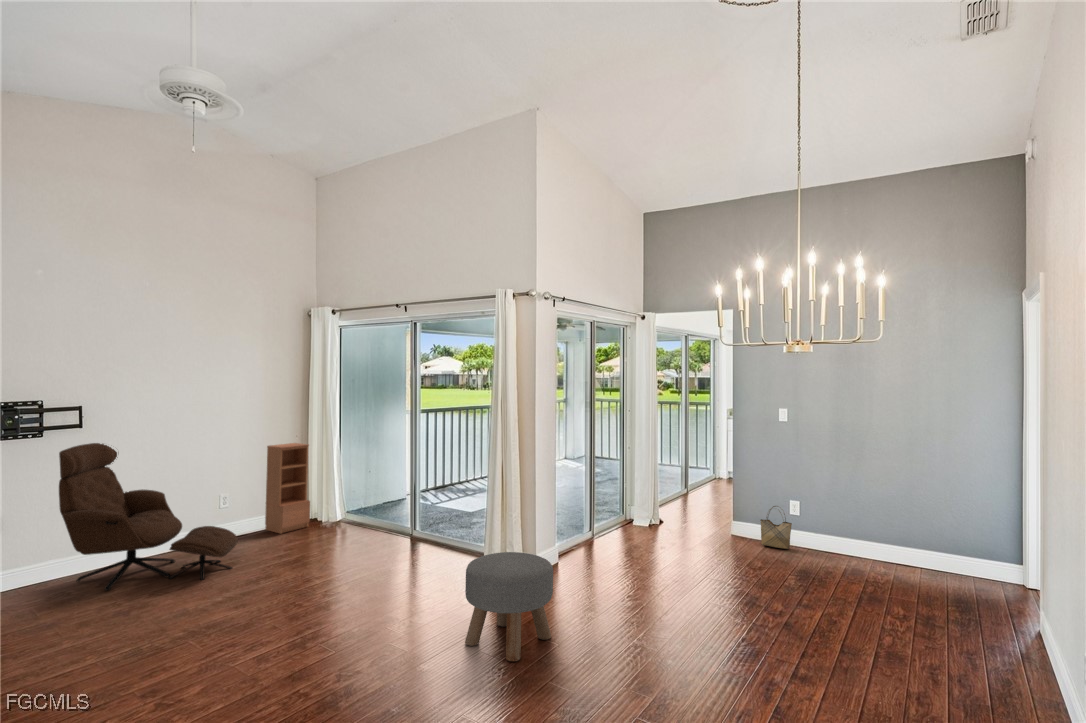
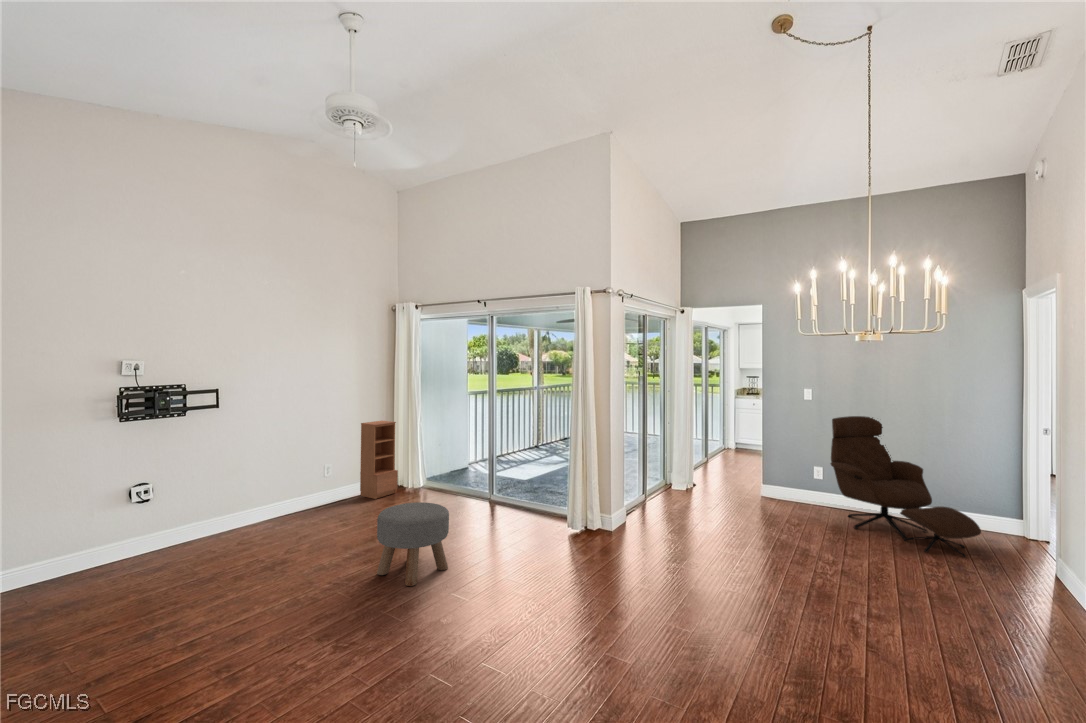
lounge chair: present [59,443,238,591] -> present [831,416,981,557]
woven basket: present [760,506,792,549] -> none [789,472,818,509]
ottoman: present [465,552,553,661] -> present [377,502,449,586]

